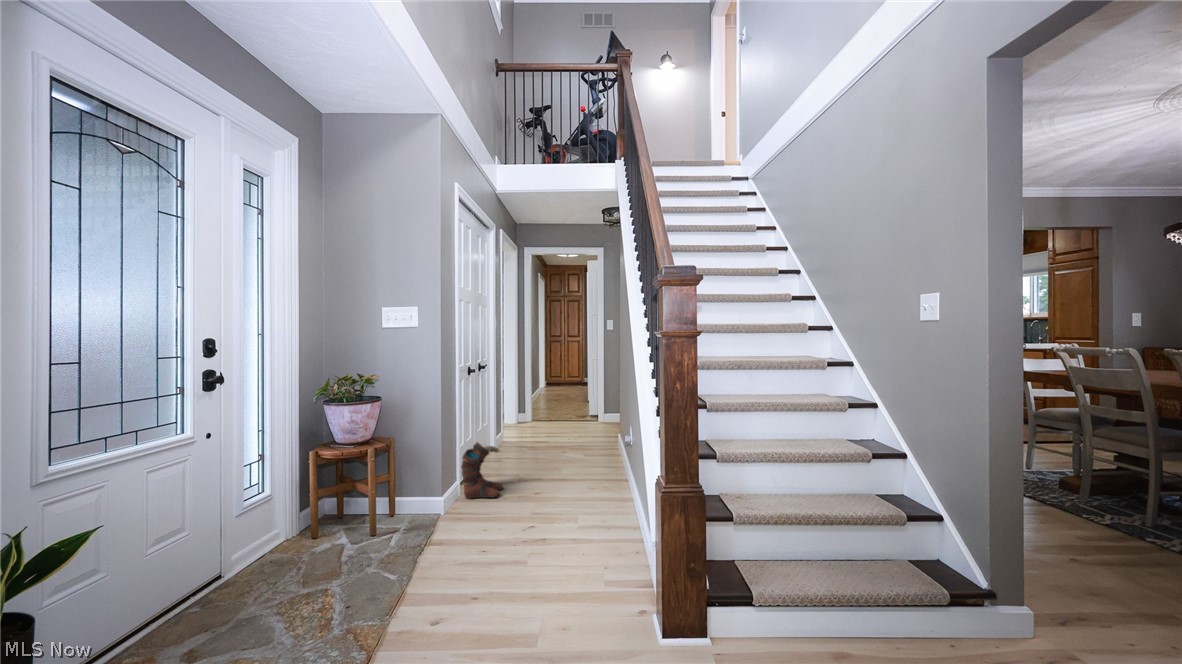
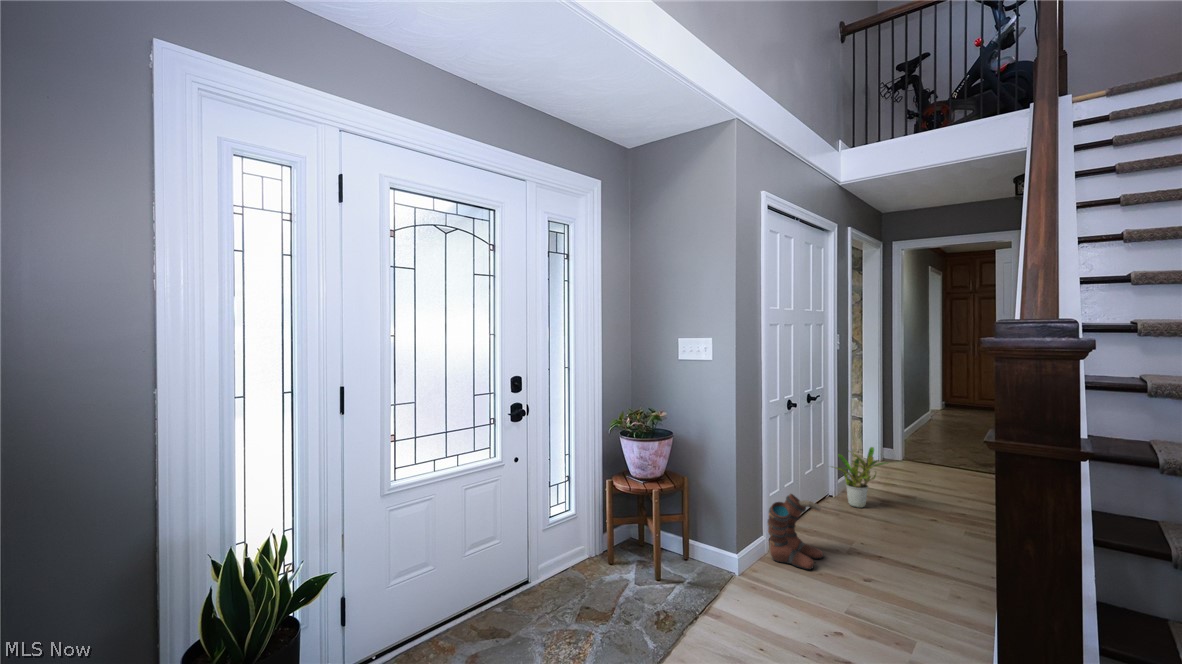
potted plant: none [493,405,536,454] -> present [836,447,888,508]

